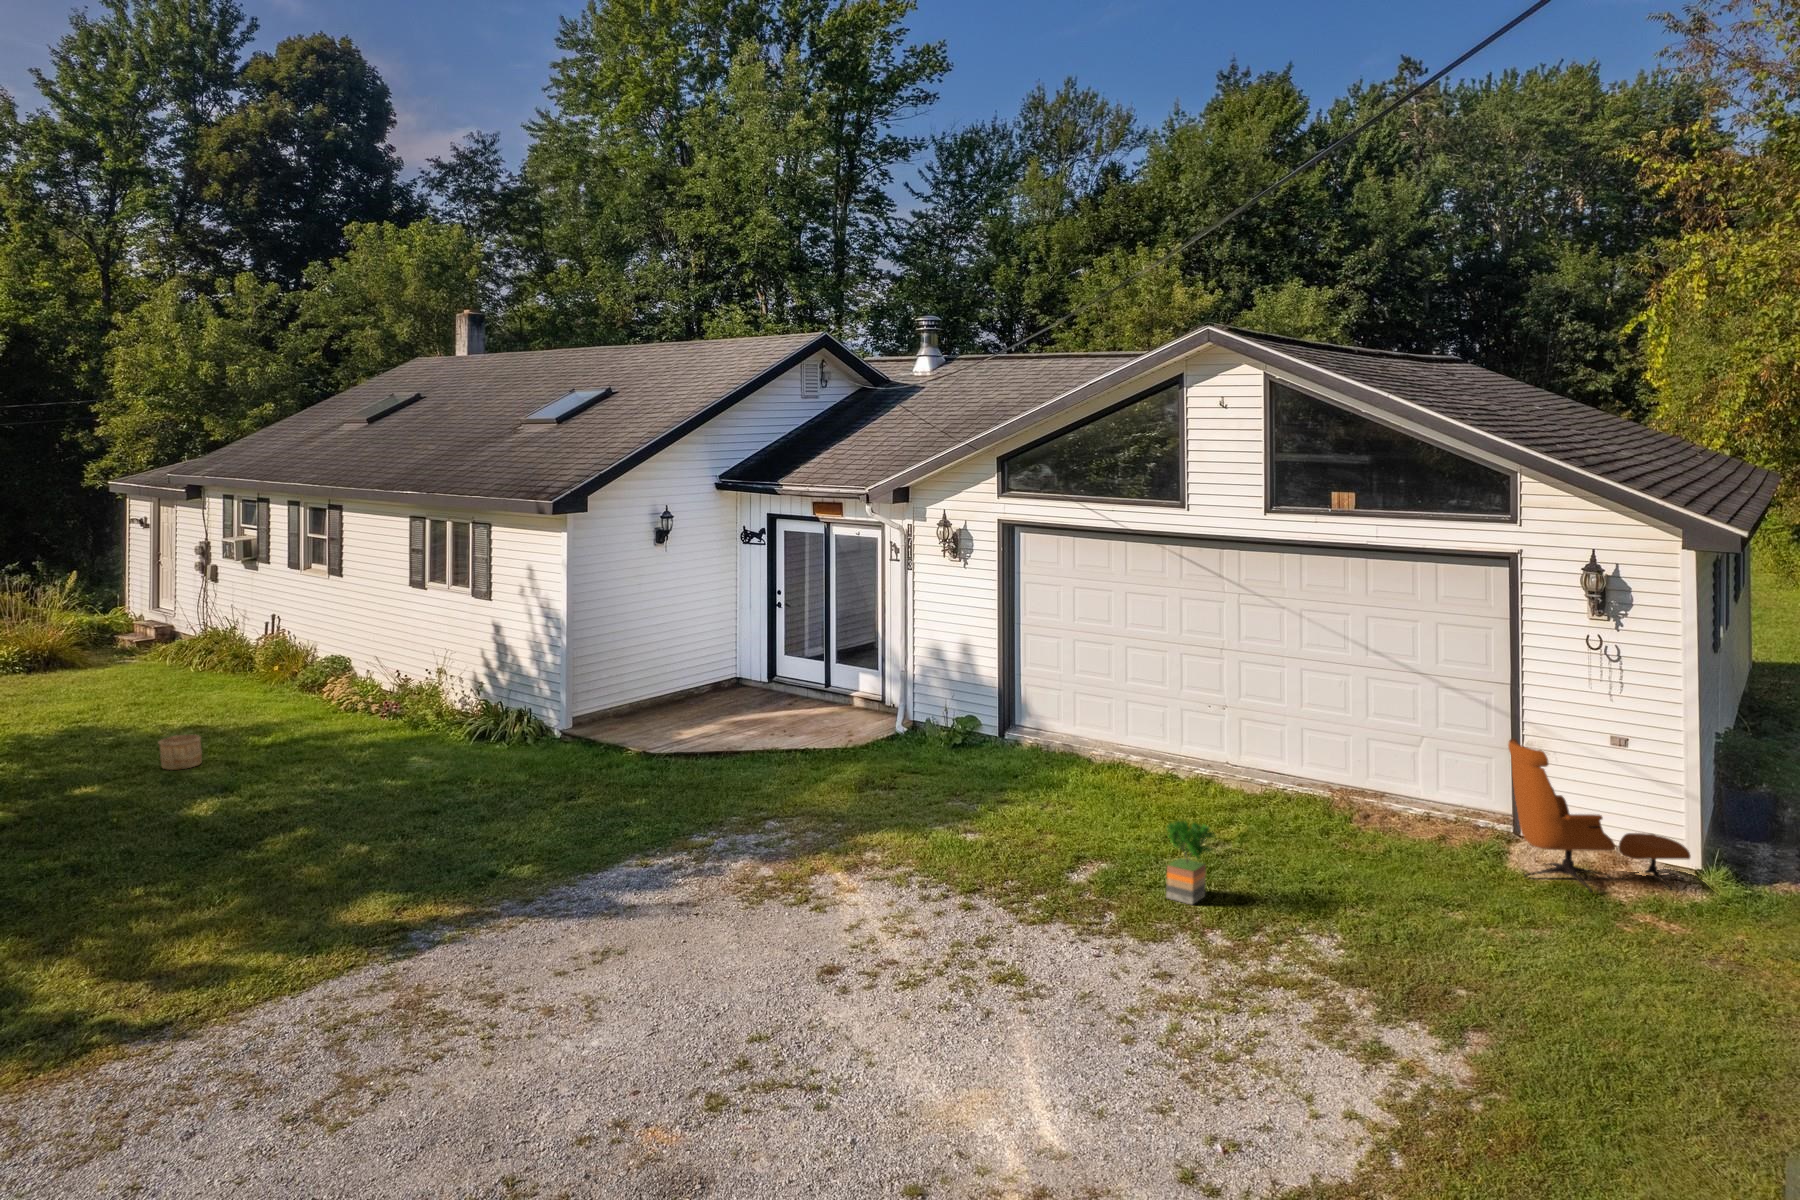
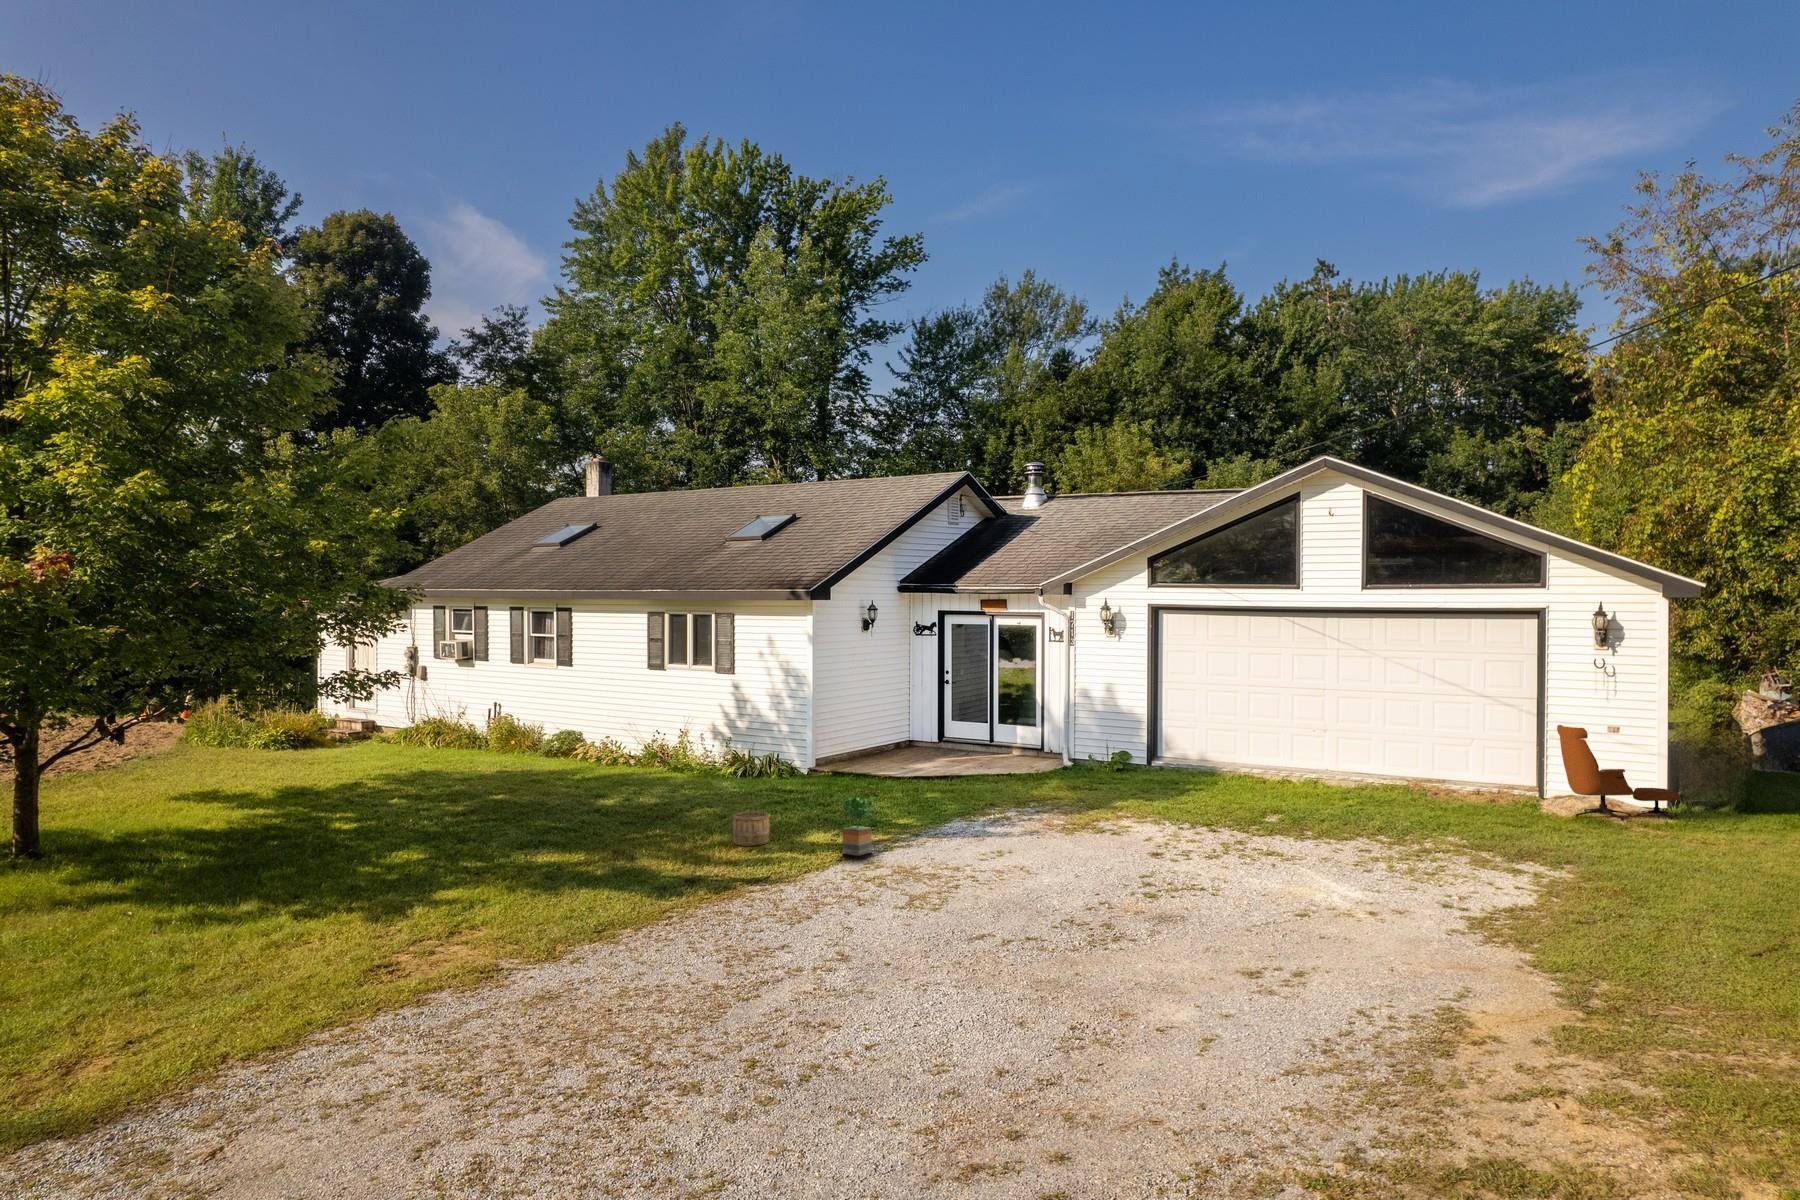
wooden bucket: present [158,734,202,770] -> present [732,811,770,846]
potted tree: present [1166,821,1215,904] -> present [842,797,876,856]

